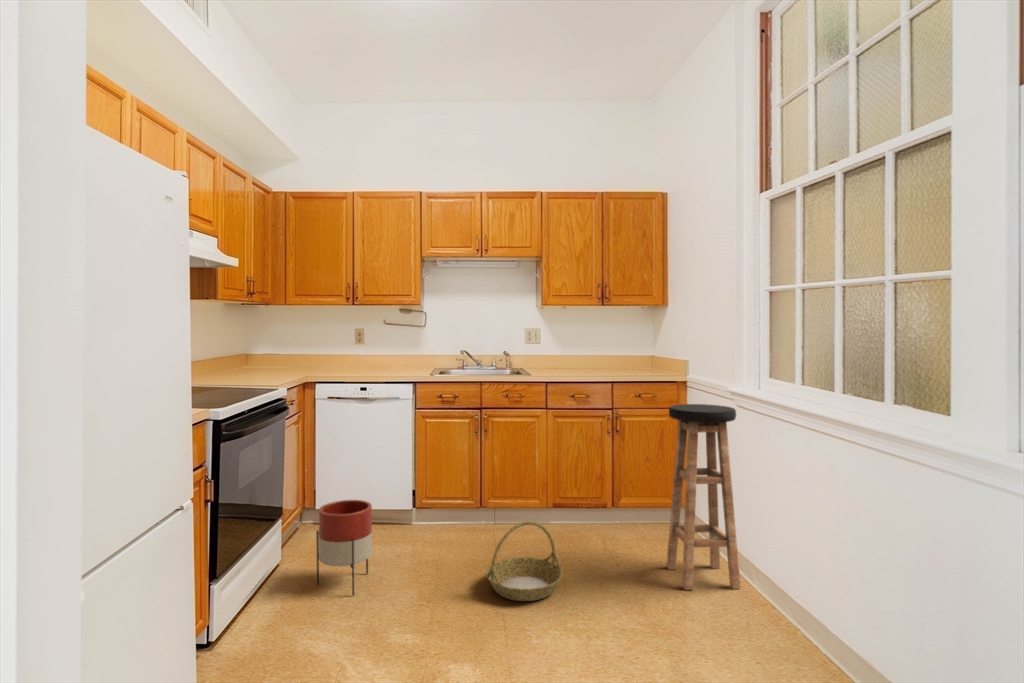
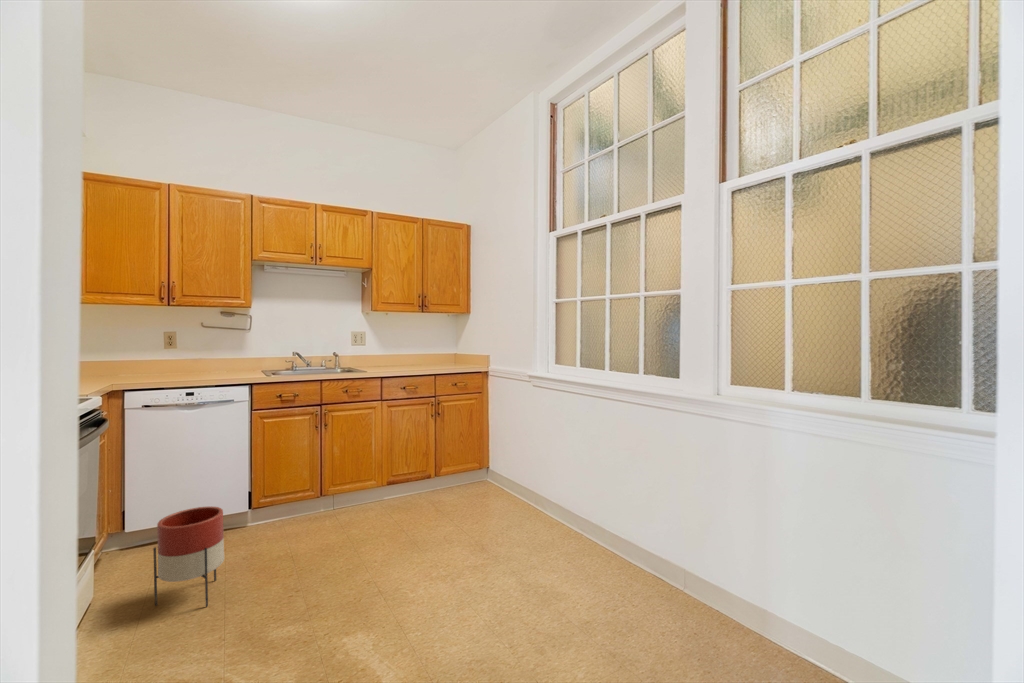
bar stool: present [667,404,741,590] -> none [490,387,545,528]
basket: present [486,521,563,601] -> none [349,497,419,569]

